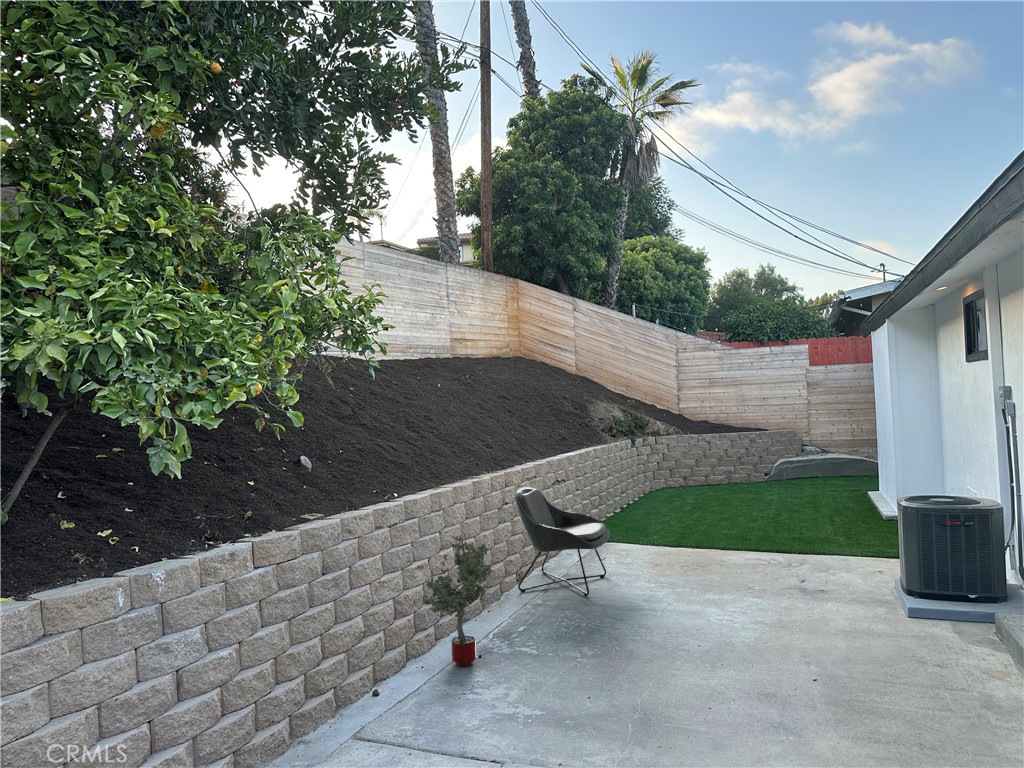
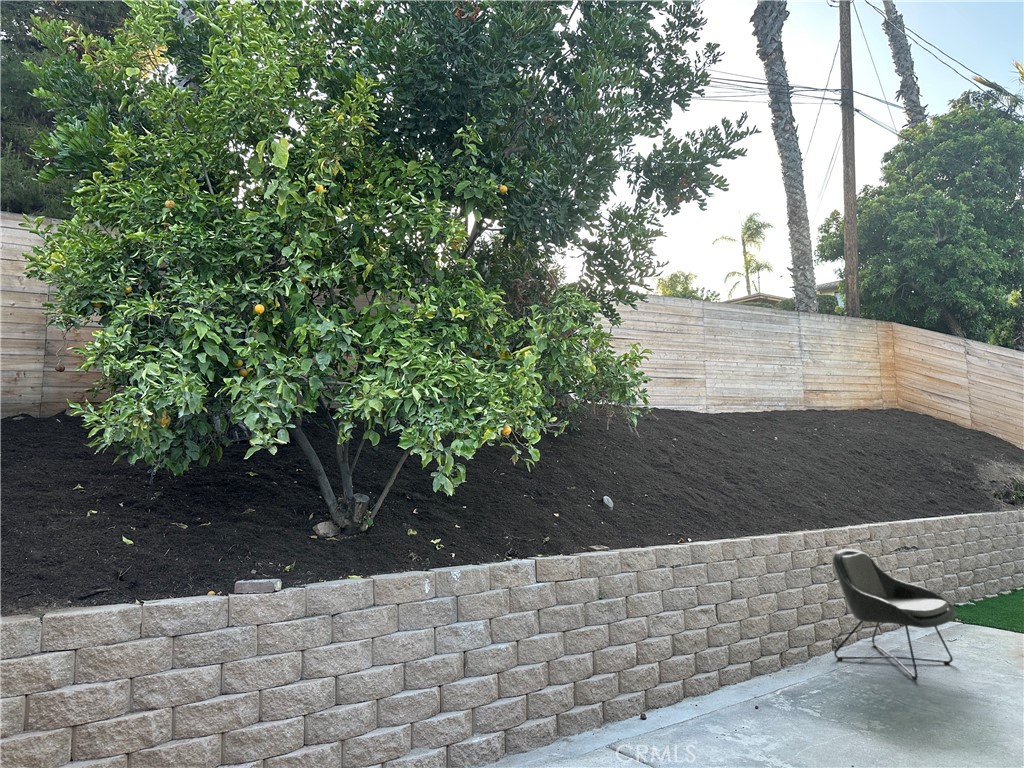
potted tree: present [422,536,493,666] -> none [699,585,779,718]

